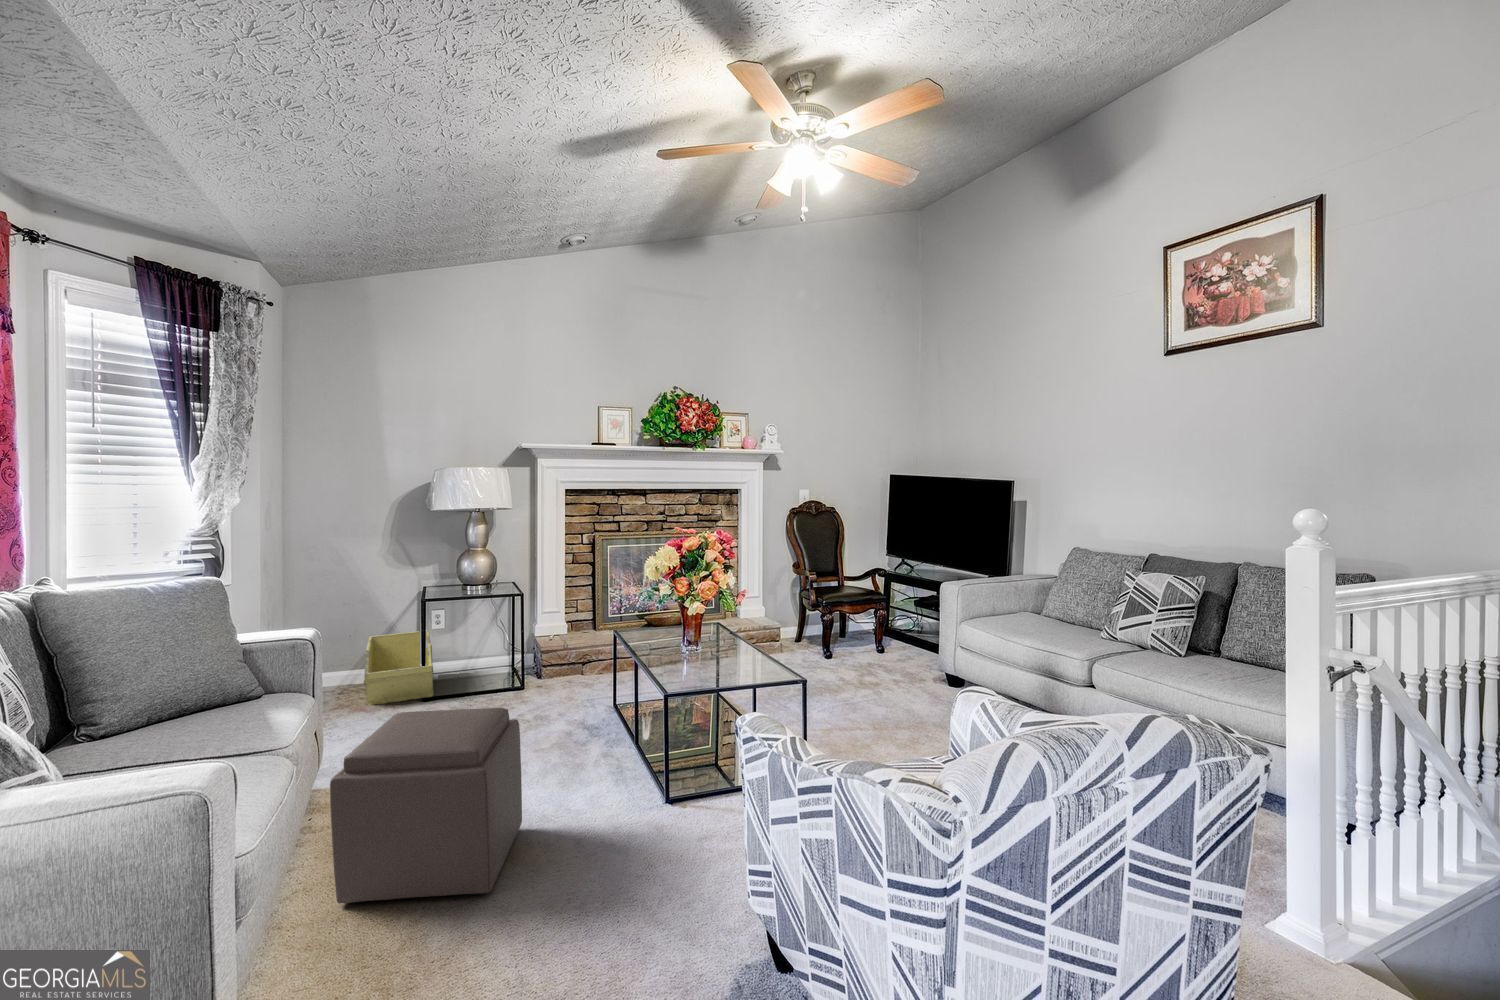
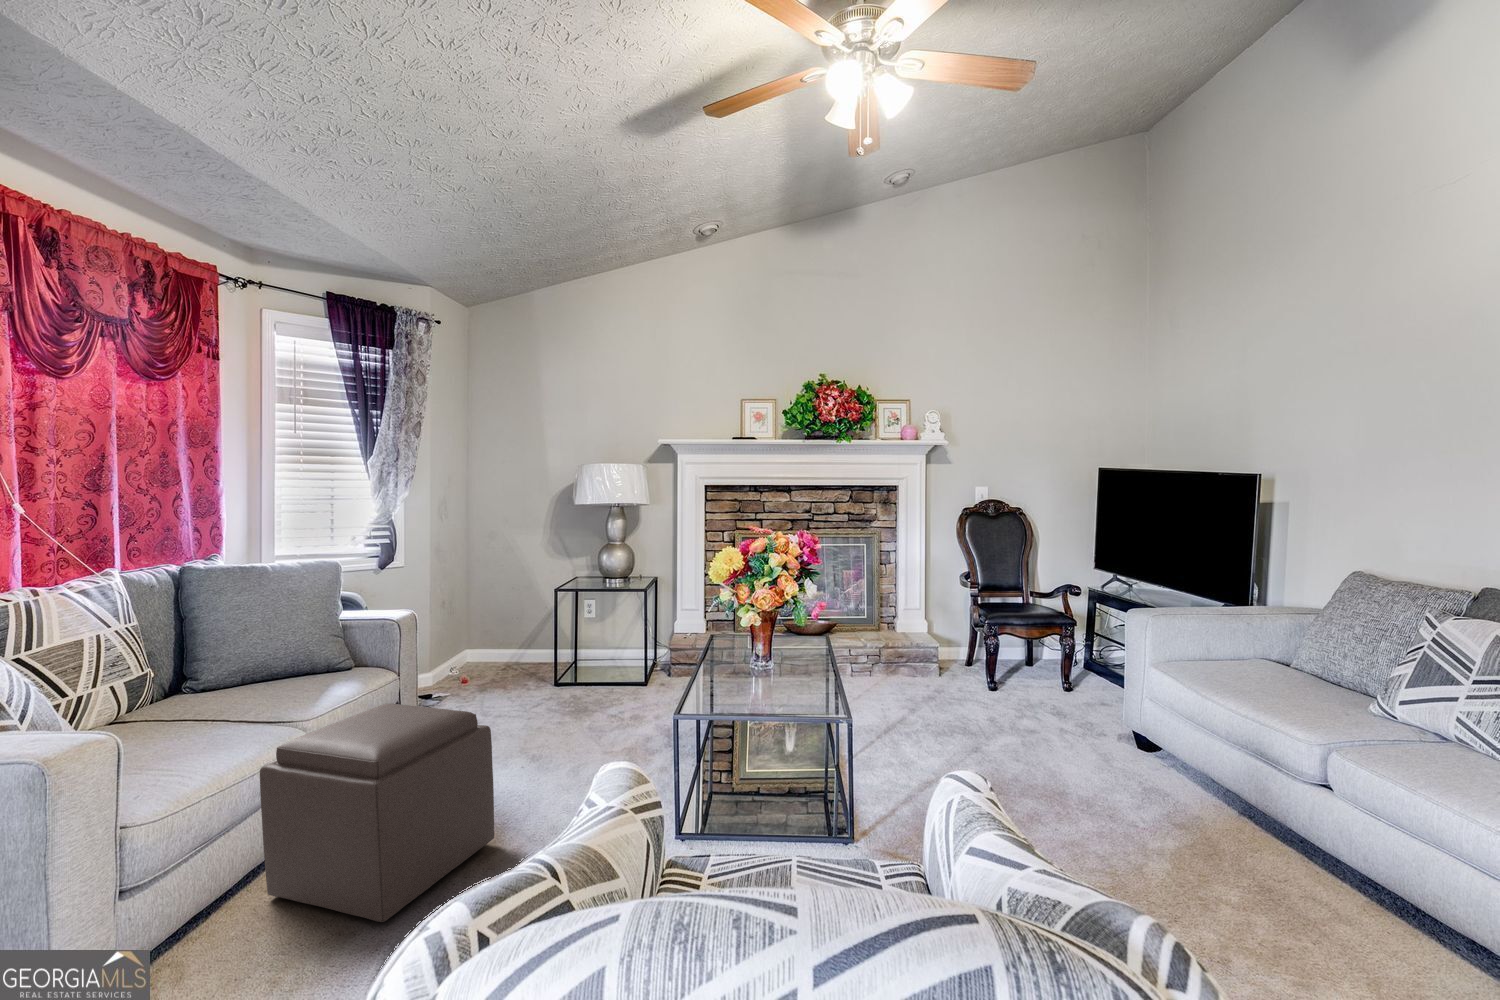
storage bin: present [364,630,434,706] -> none [503,617,584,683]

